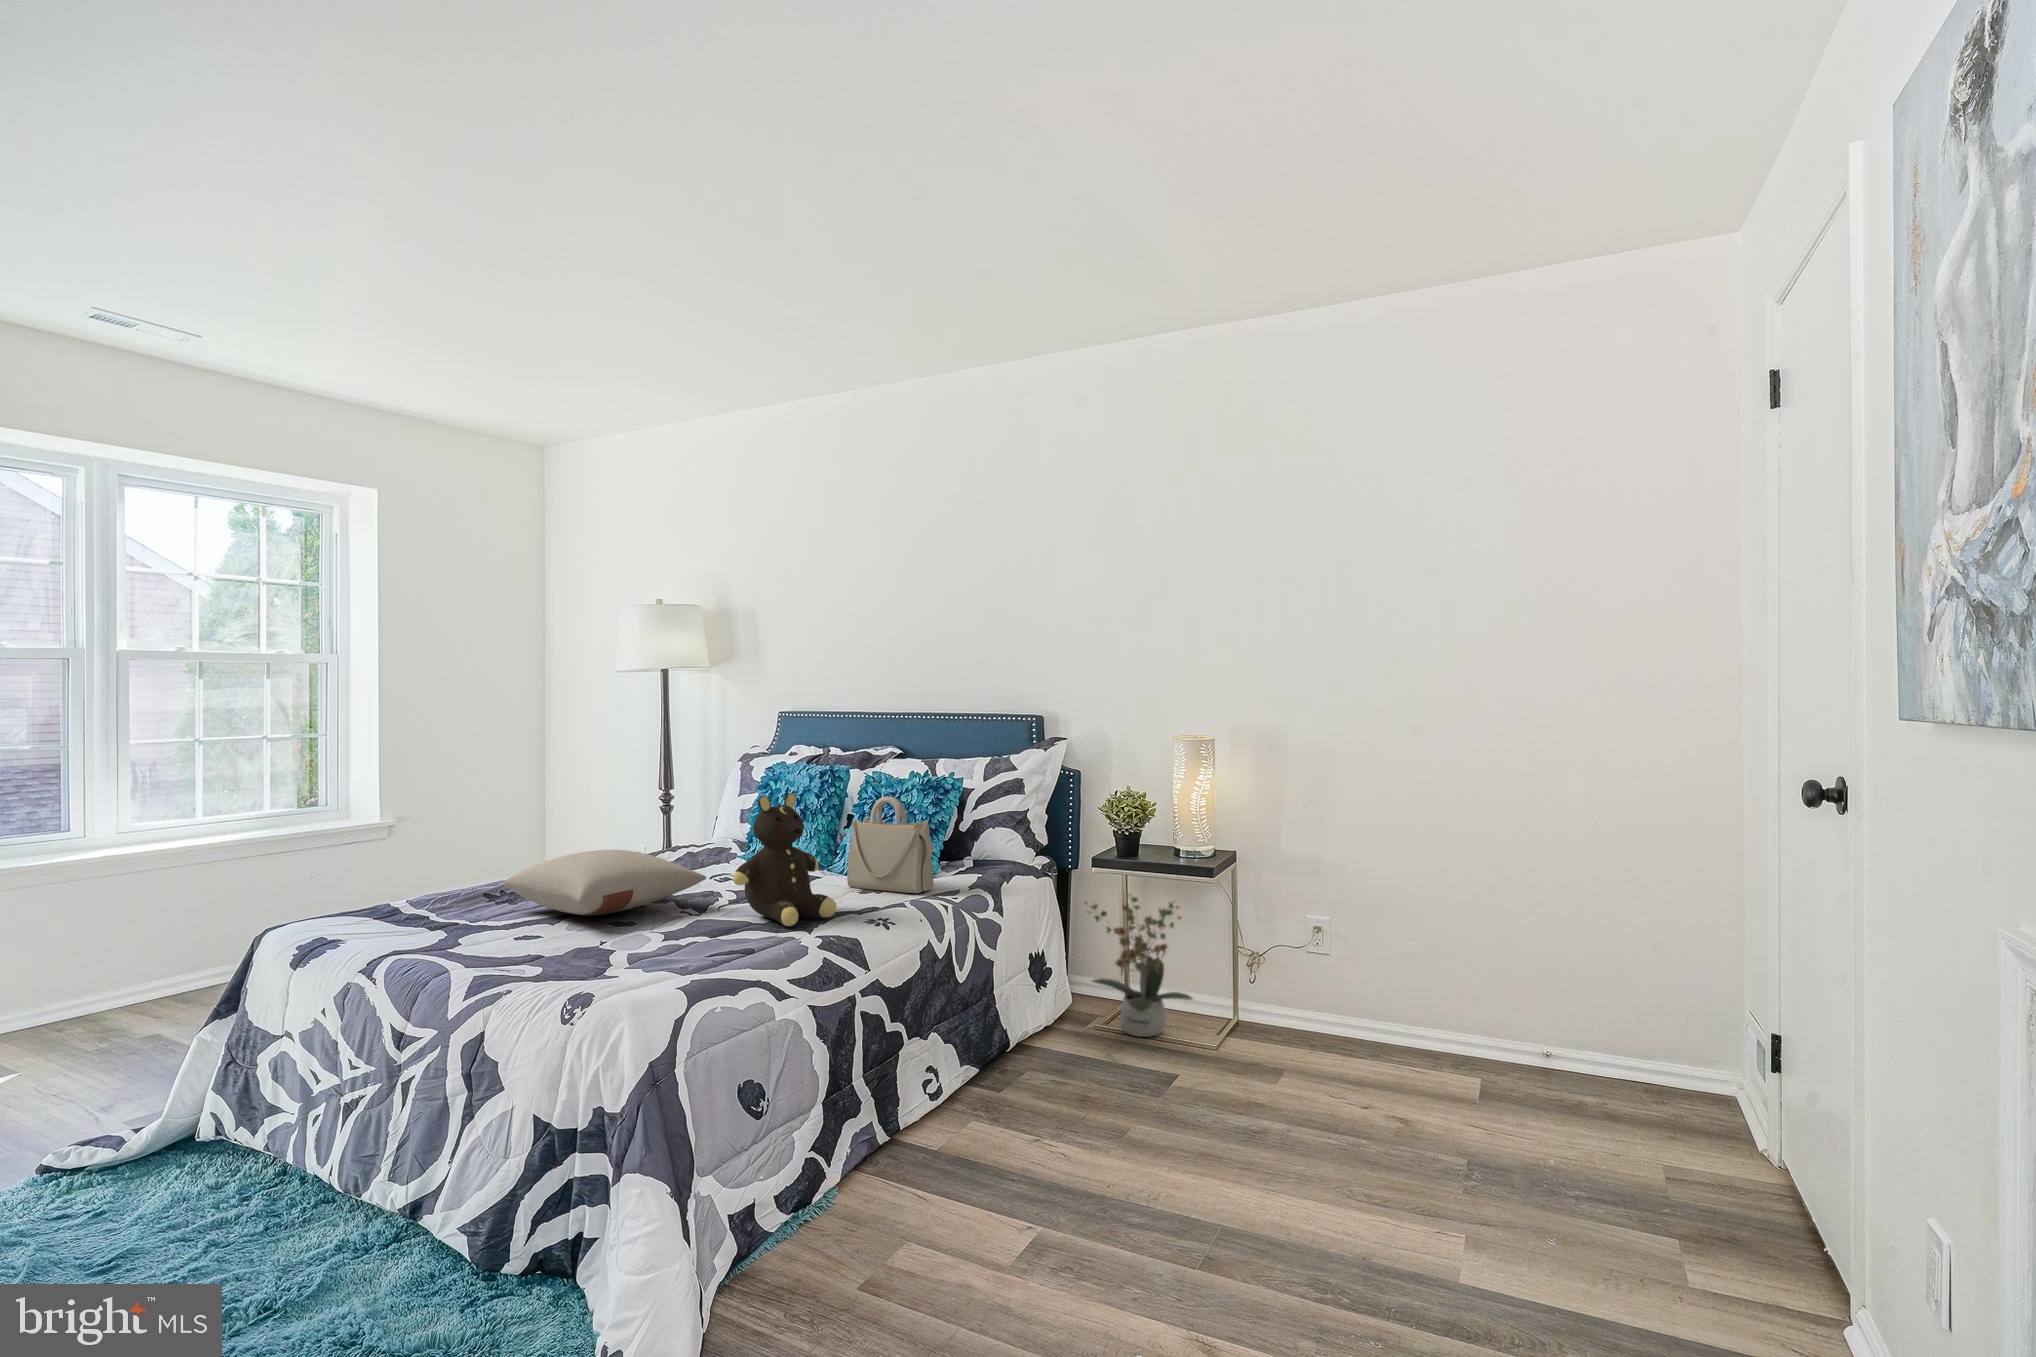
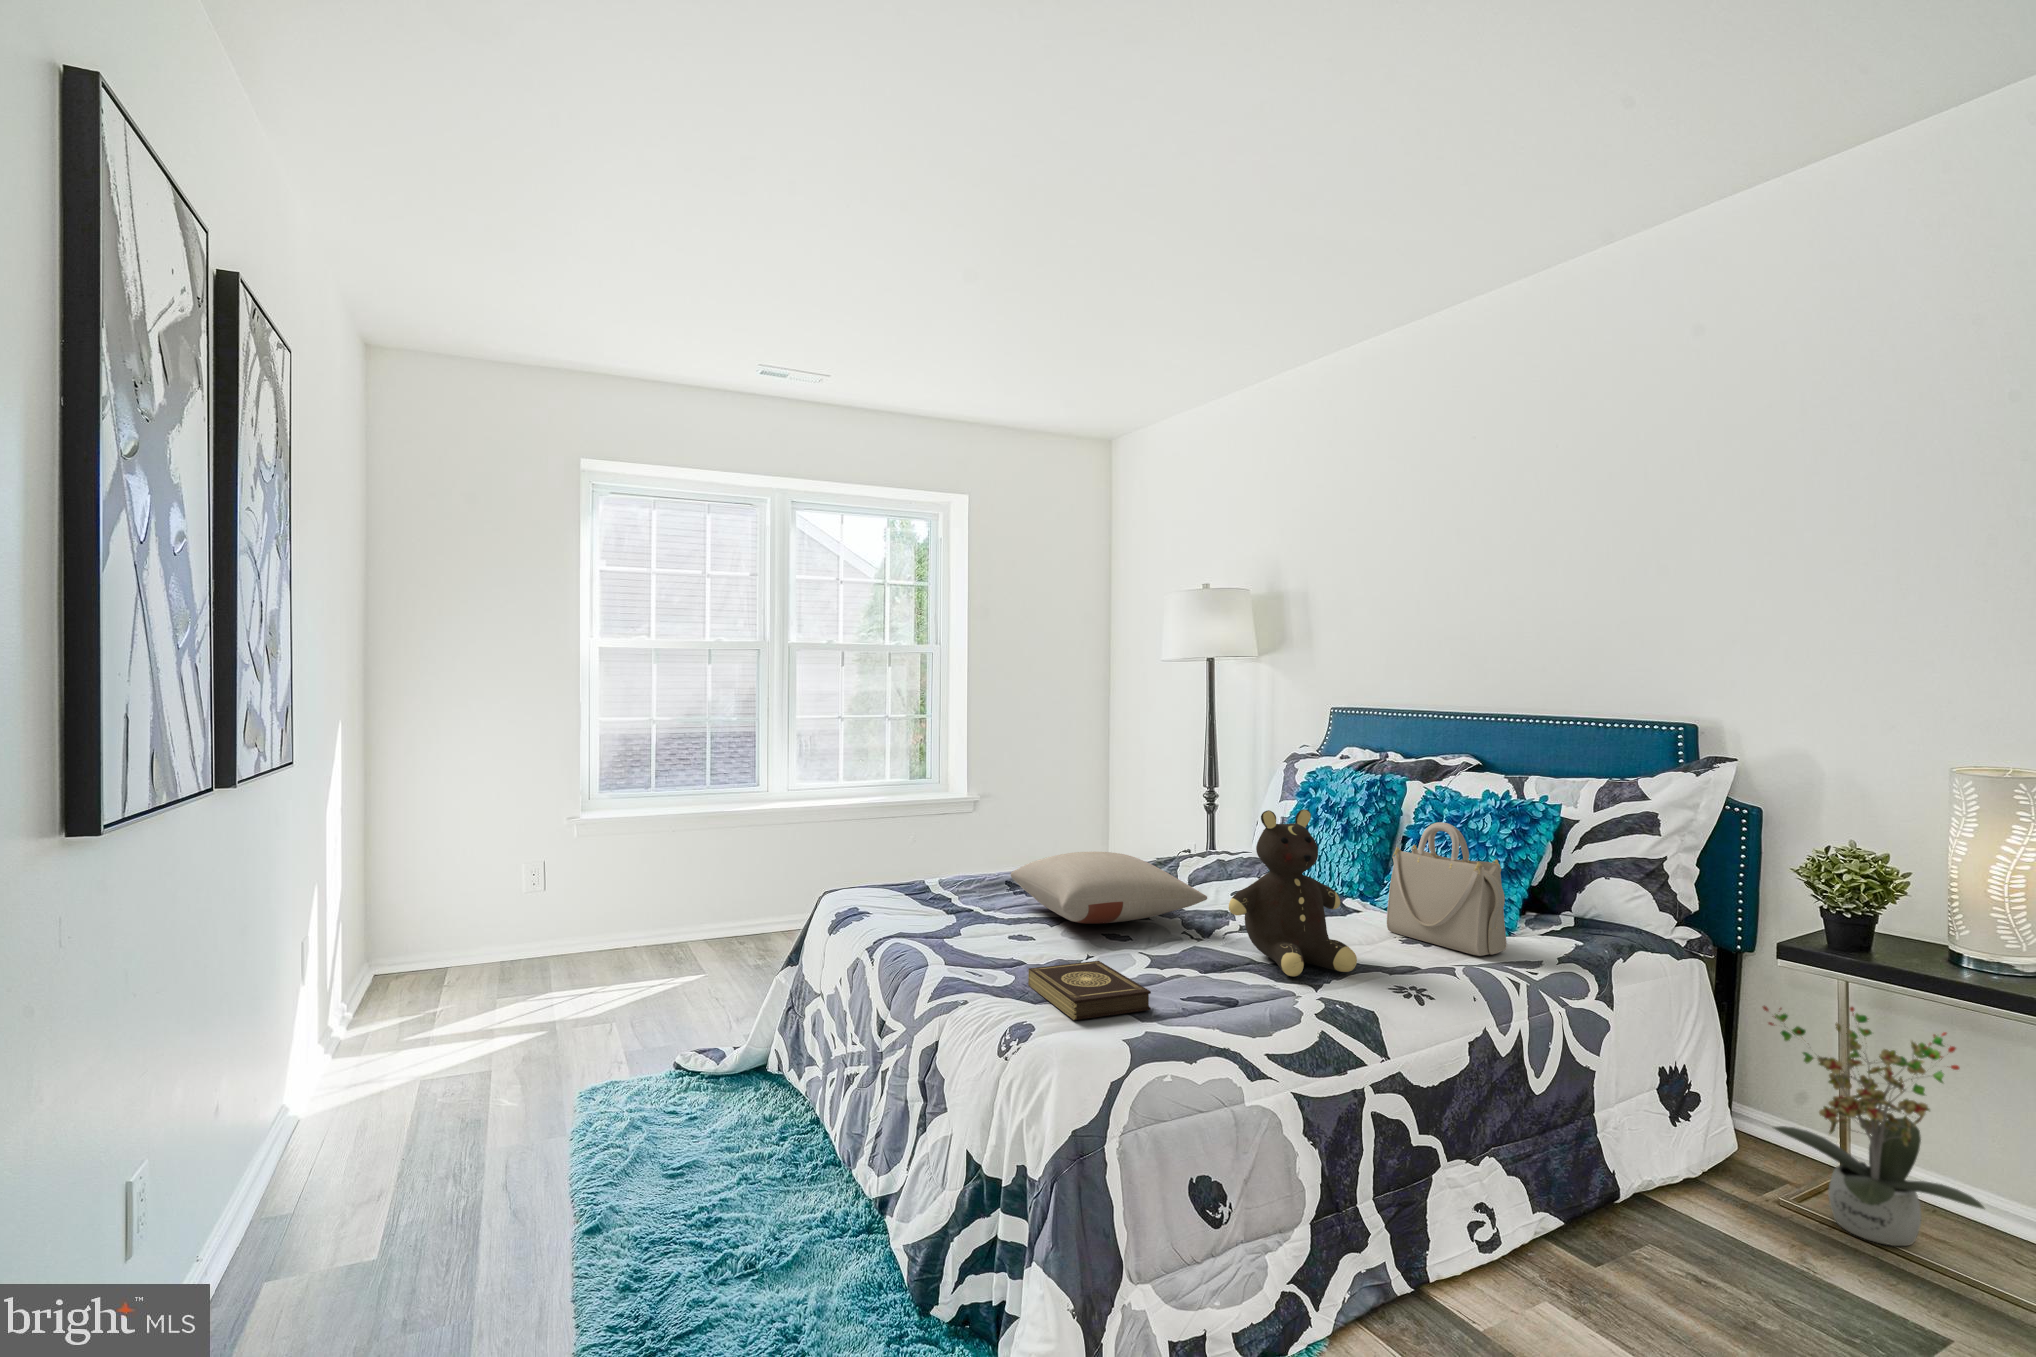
book: none [566,938,688,984] -> present [1028,961,1151,1020]

